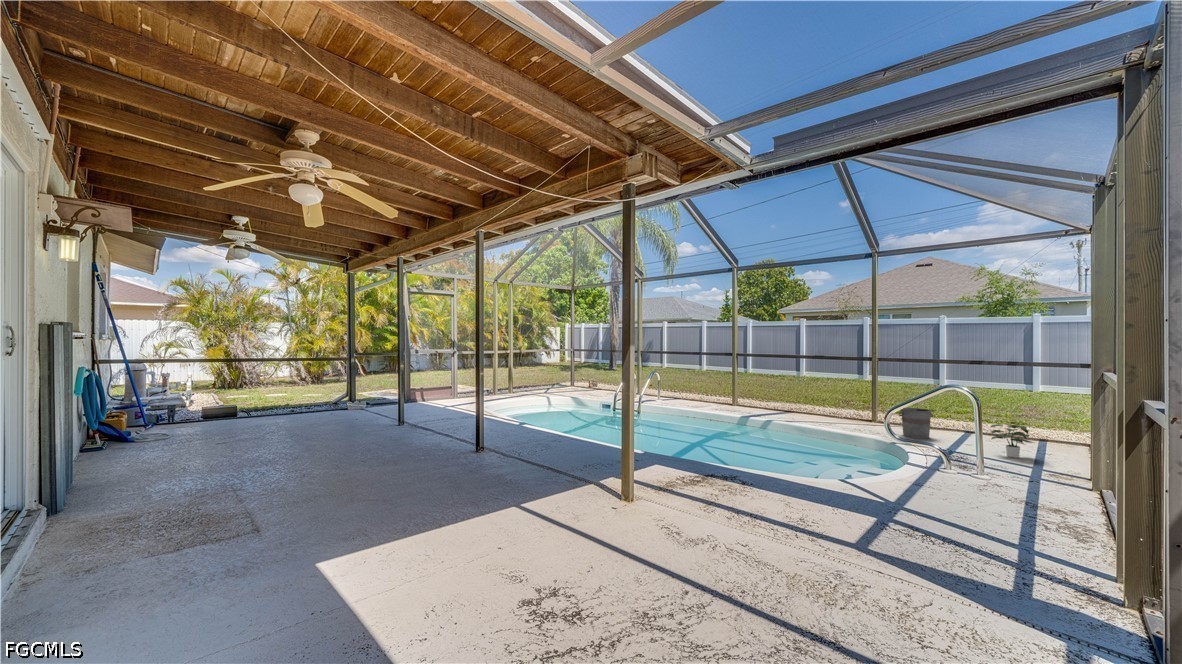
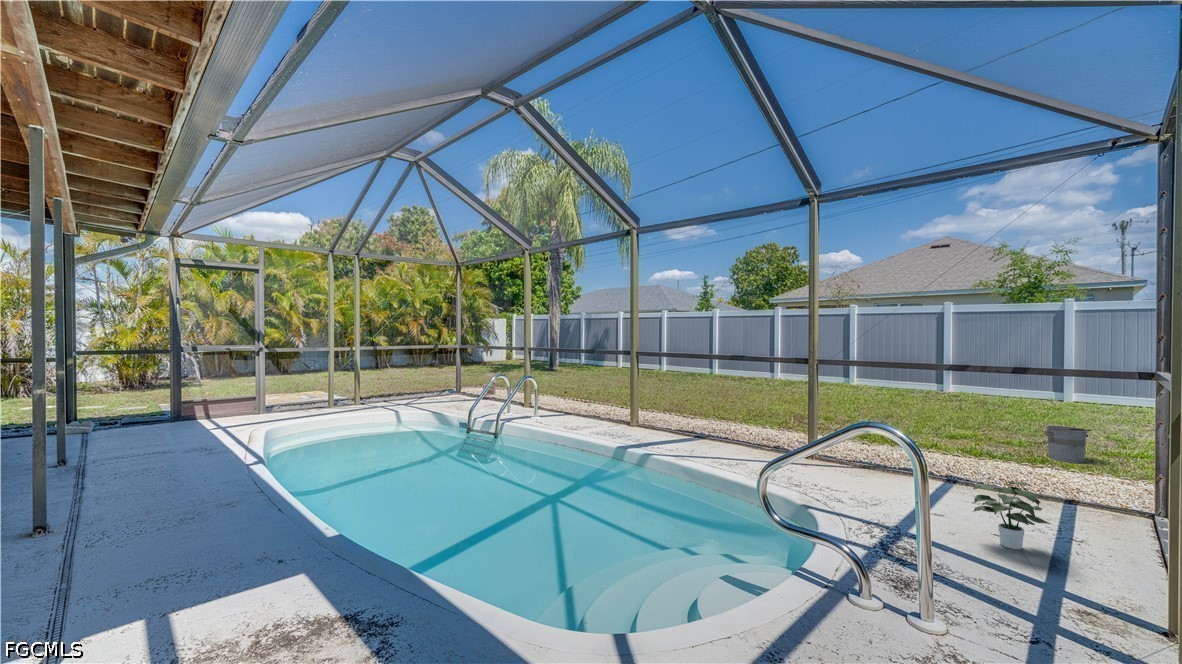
bucket: present [899,408,935,439] -> present [1045,426,1092,463]

